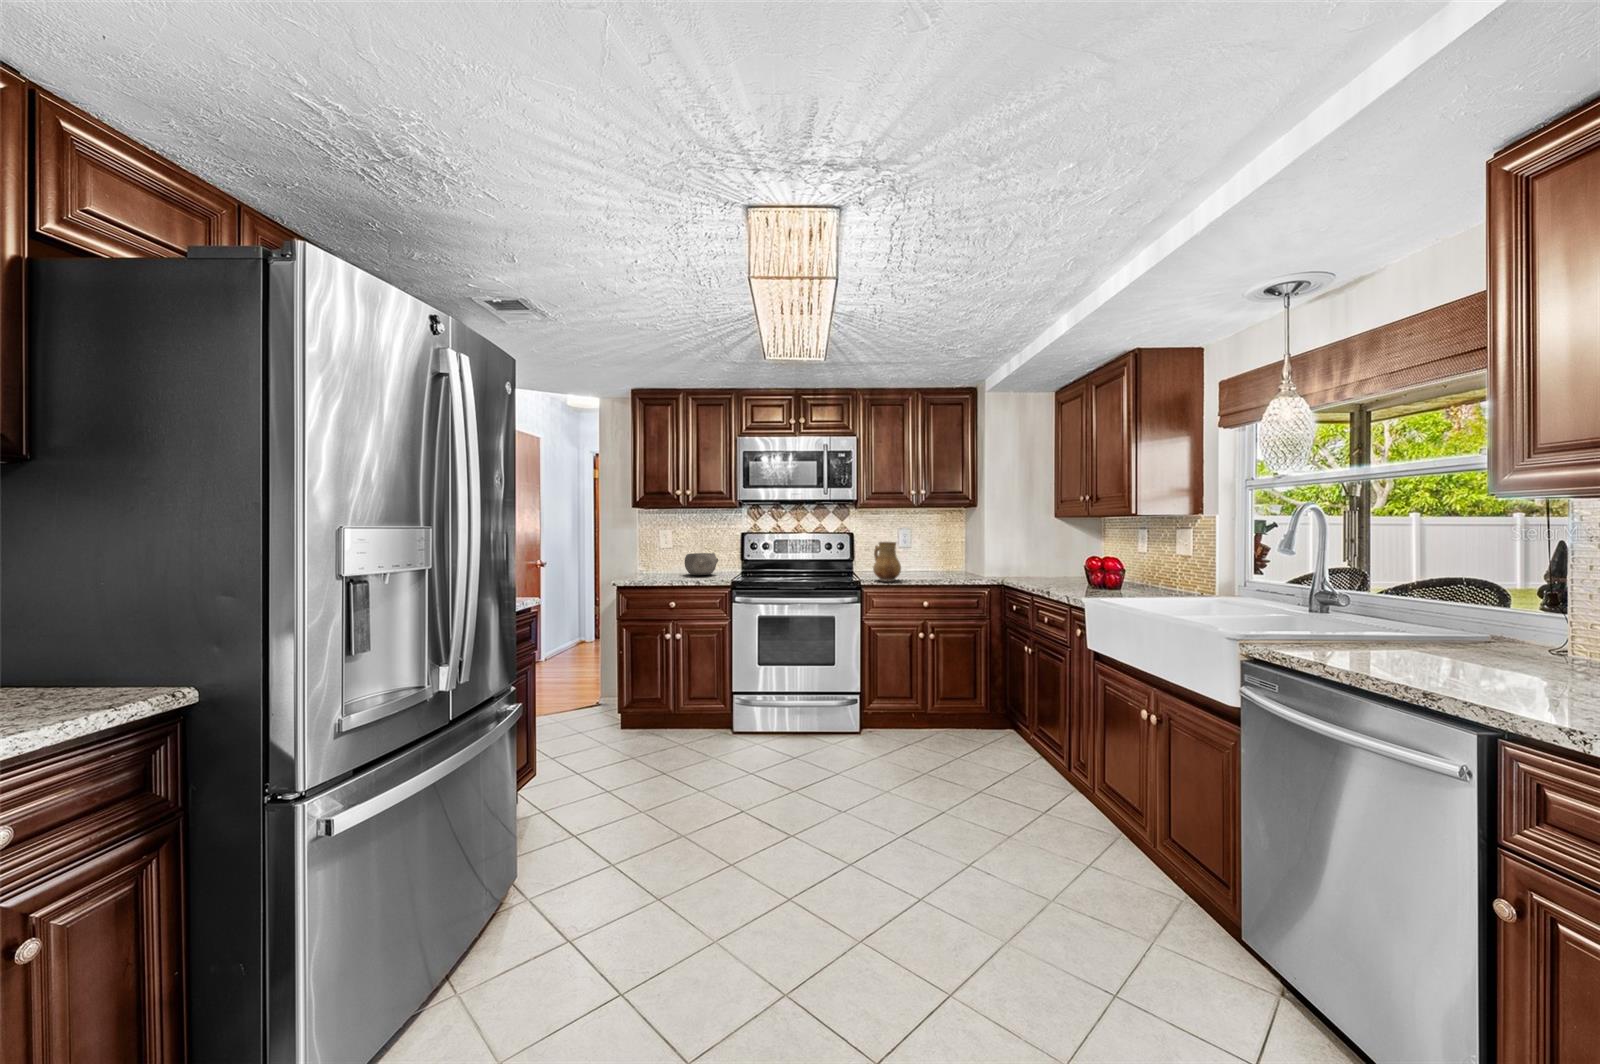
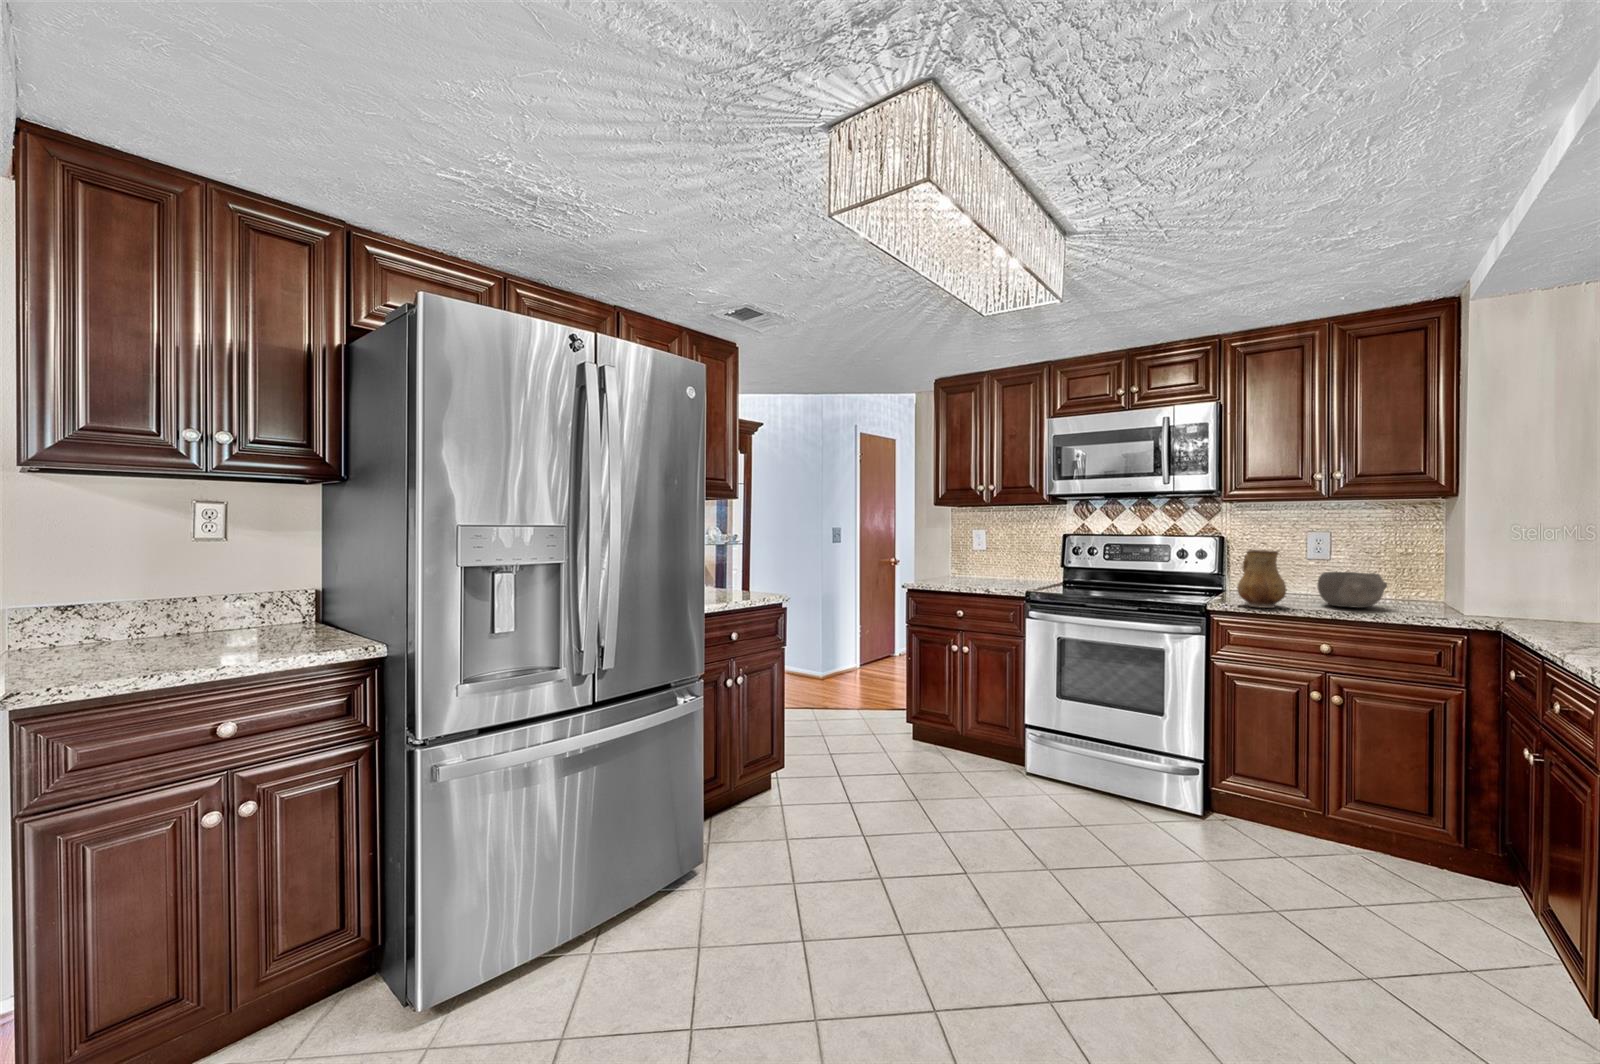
bowl: present [685,553,718,575] -> present [1317,572,1387,608]

